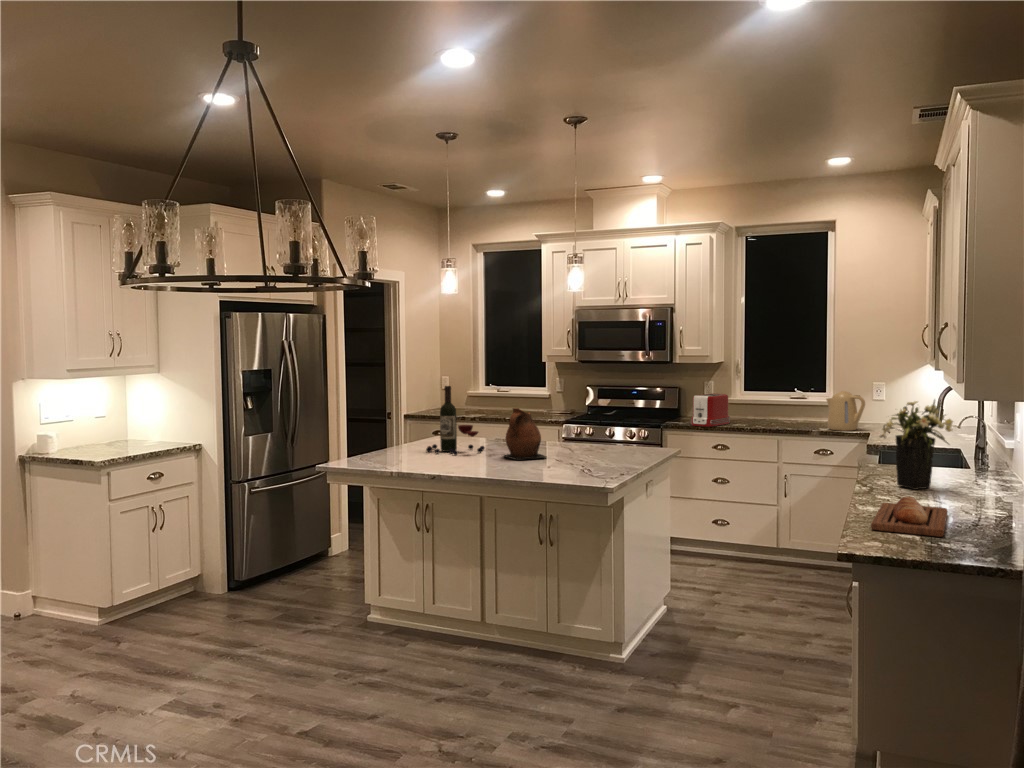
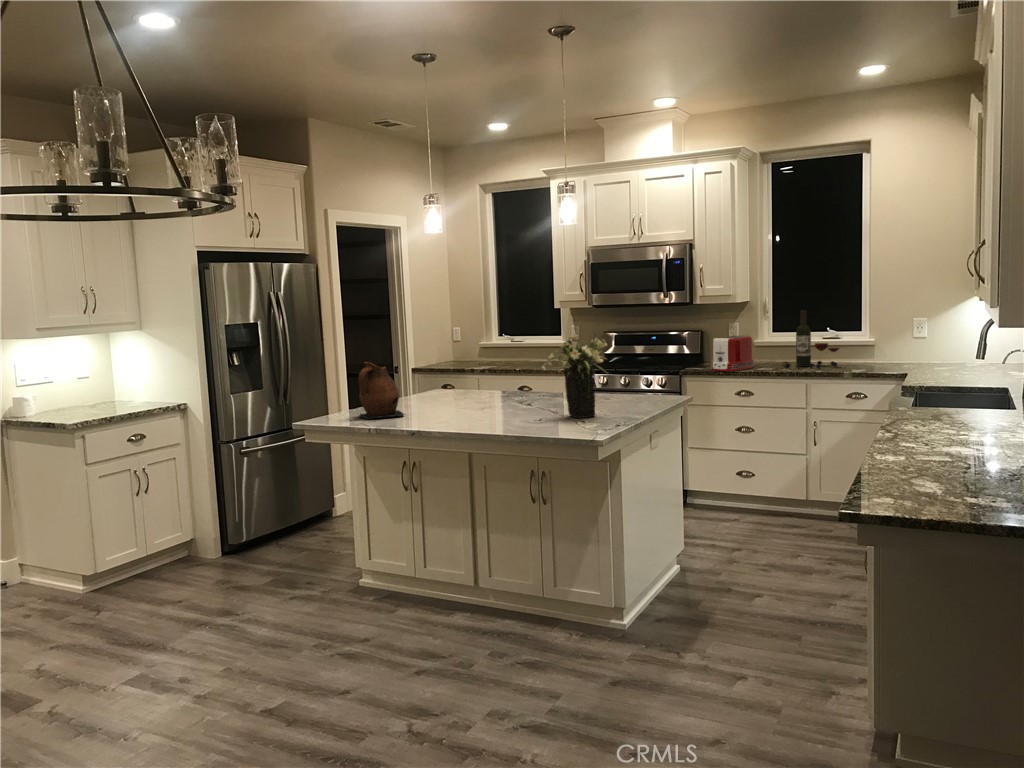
wine bottle: present [426,386,485,455] -> present [782,310,839,368]
kettle: present [826,391,865,431] -> none [859,328,903,372]
flower arrangement: present [880,400,960,490] -> present [541,333,608,418]
ceramic pitcher: present [504,408,546,459] -> present [358,362,404,418]
bread loaf: present [871,497,948,537] -> none [886,443,982,490]

